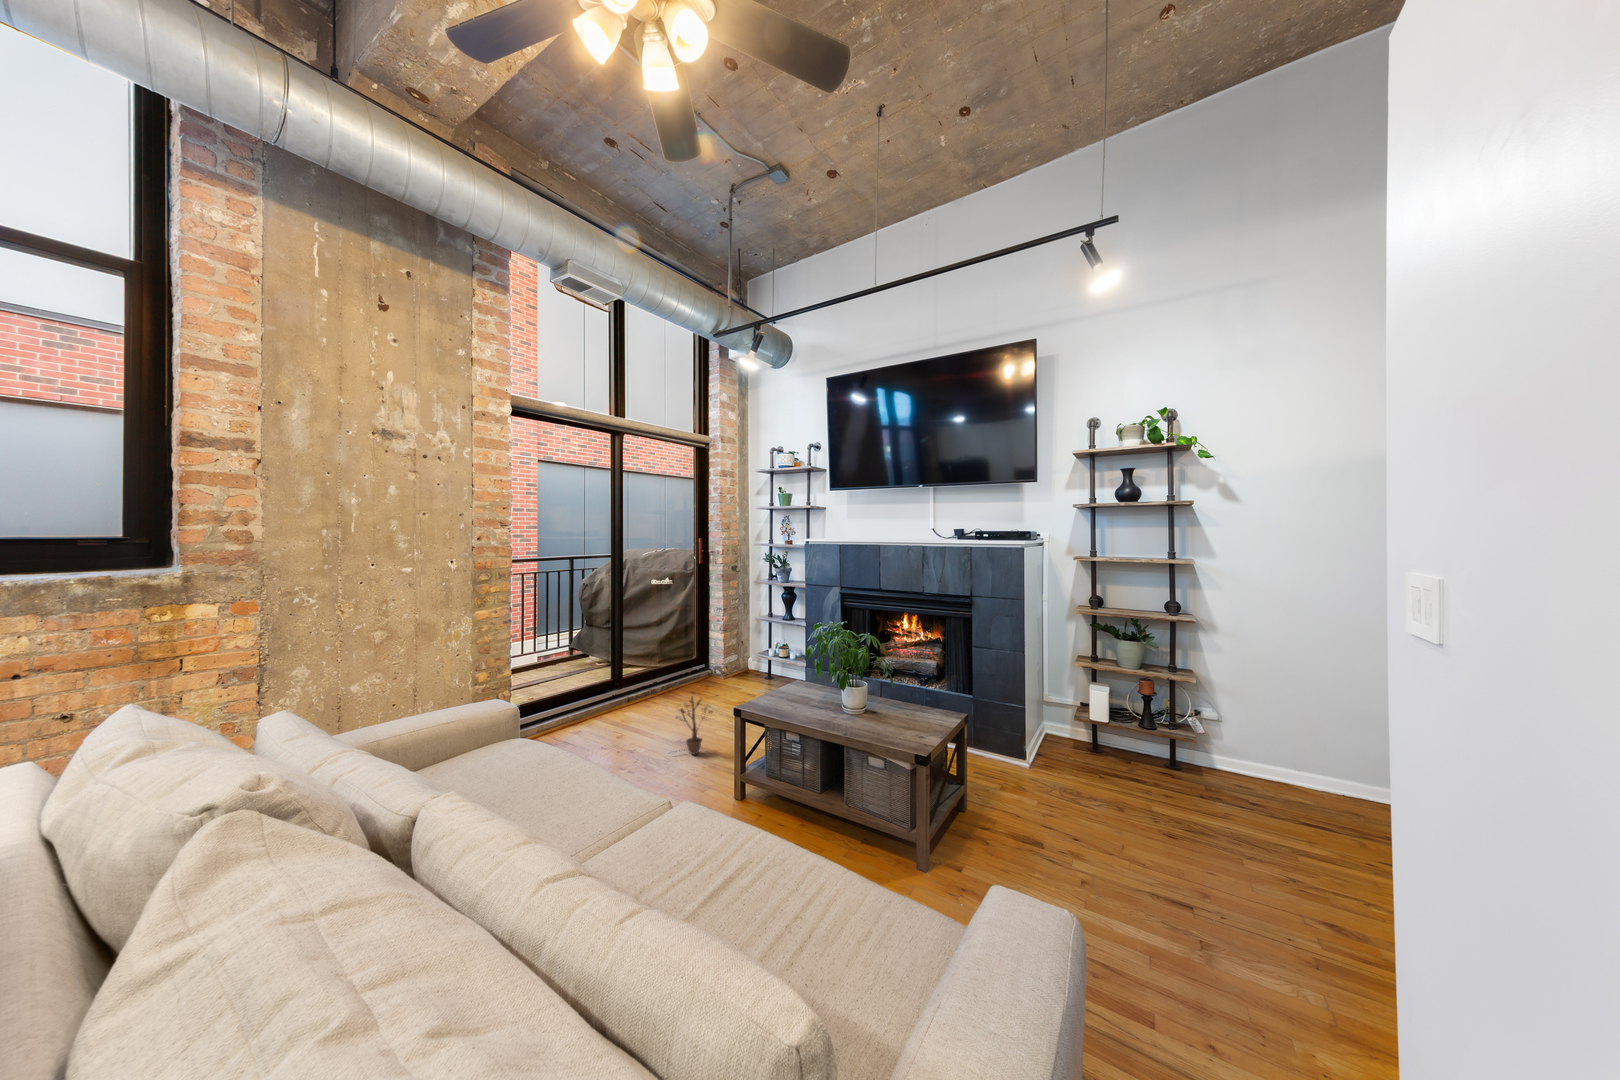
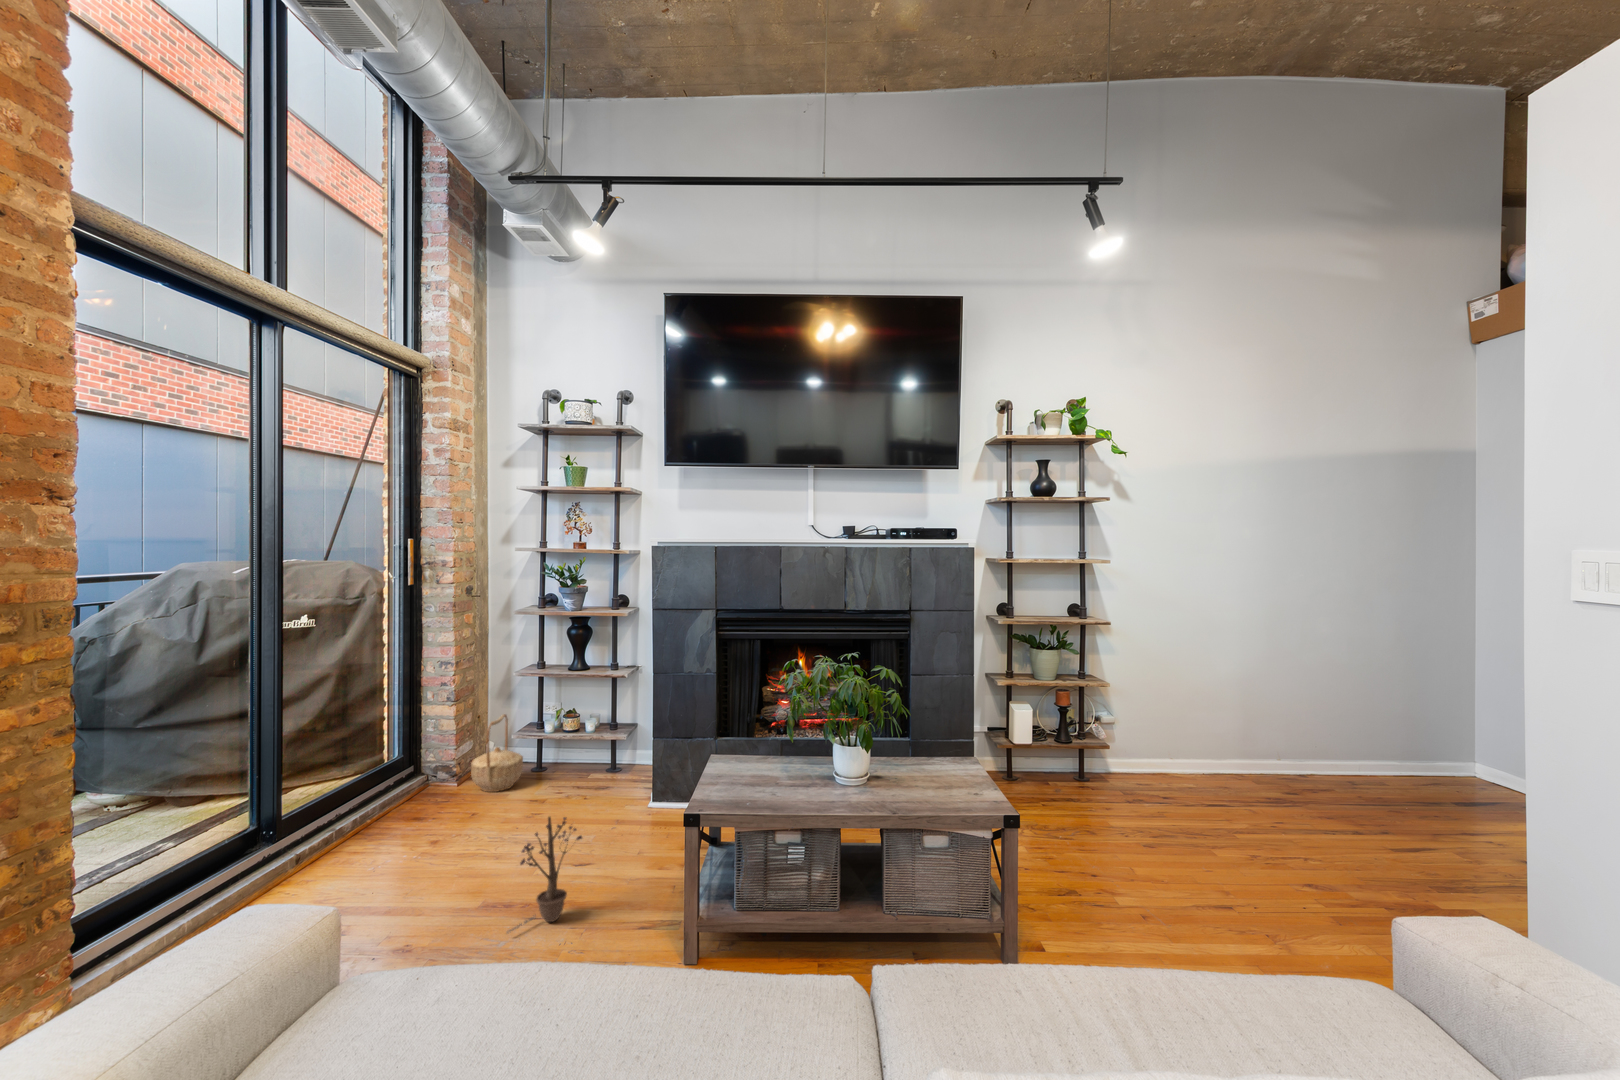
basket: none [725,642,753,687] -> present [471,714,523,792]

